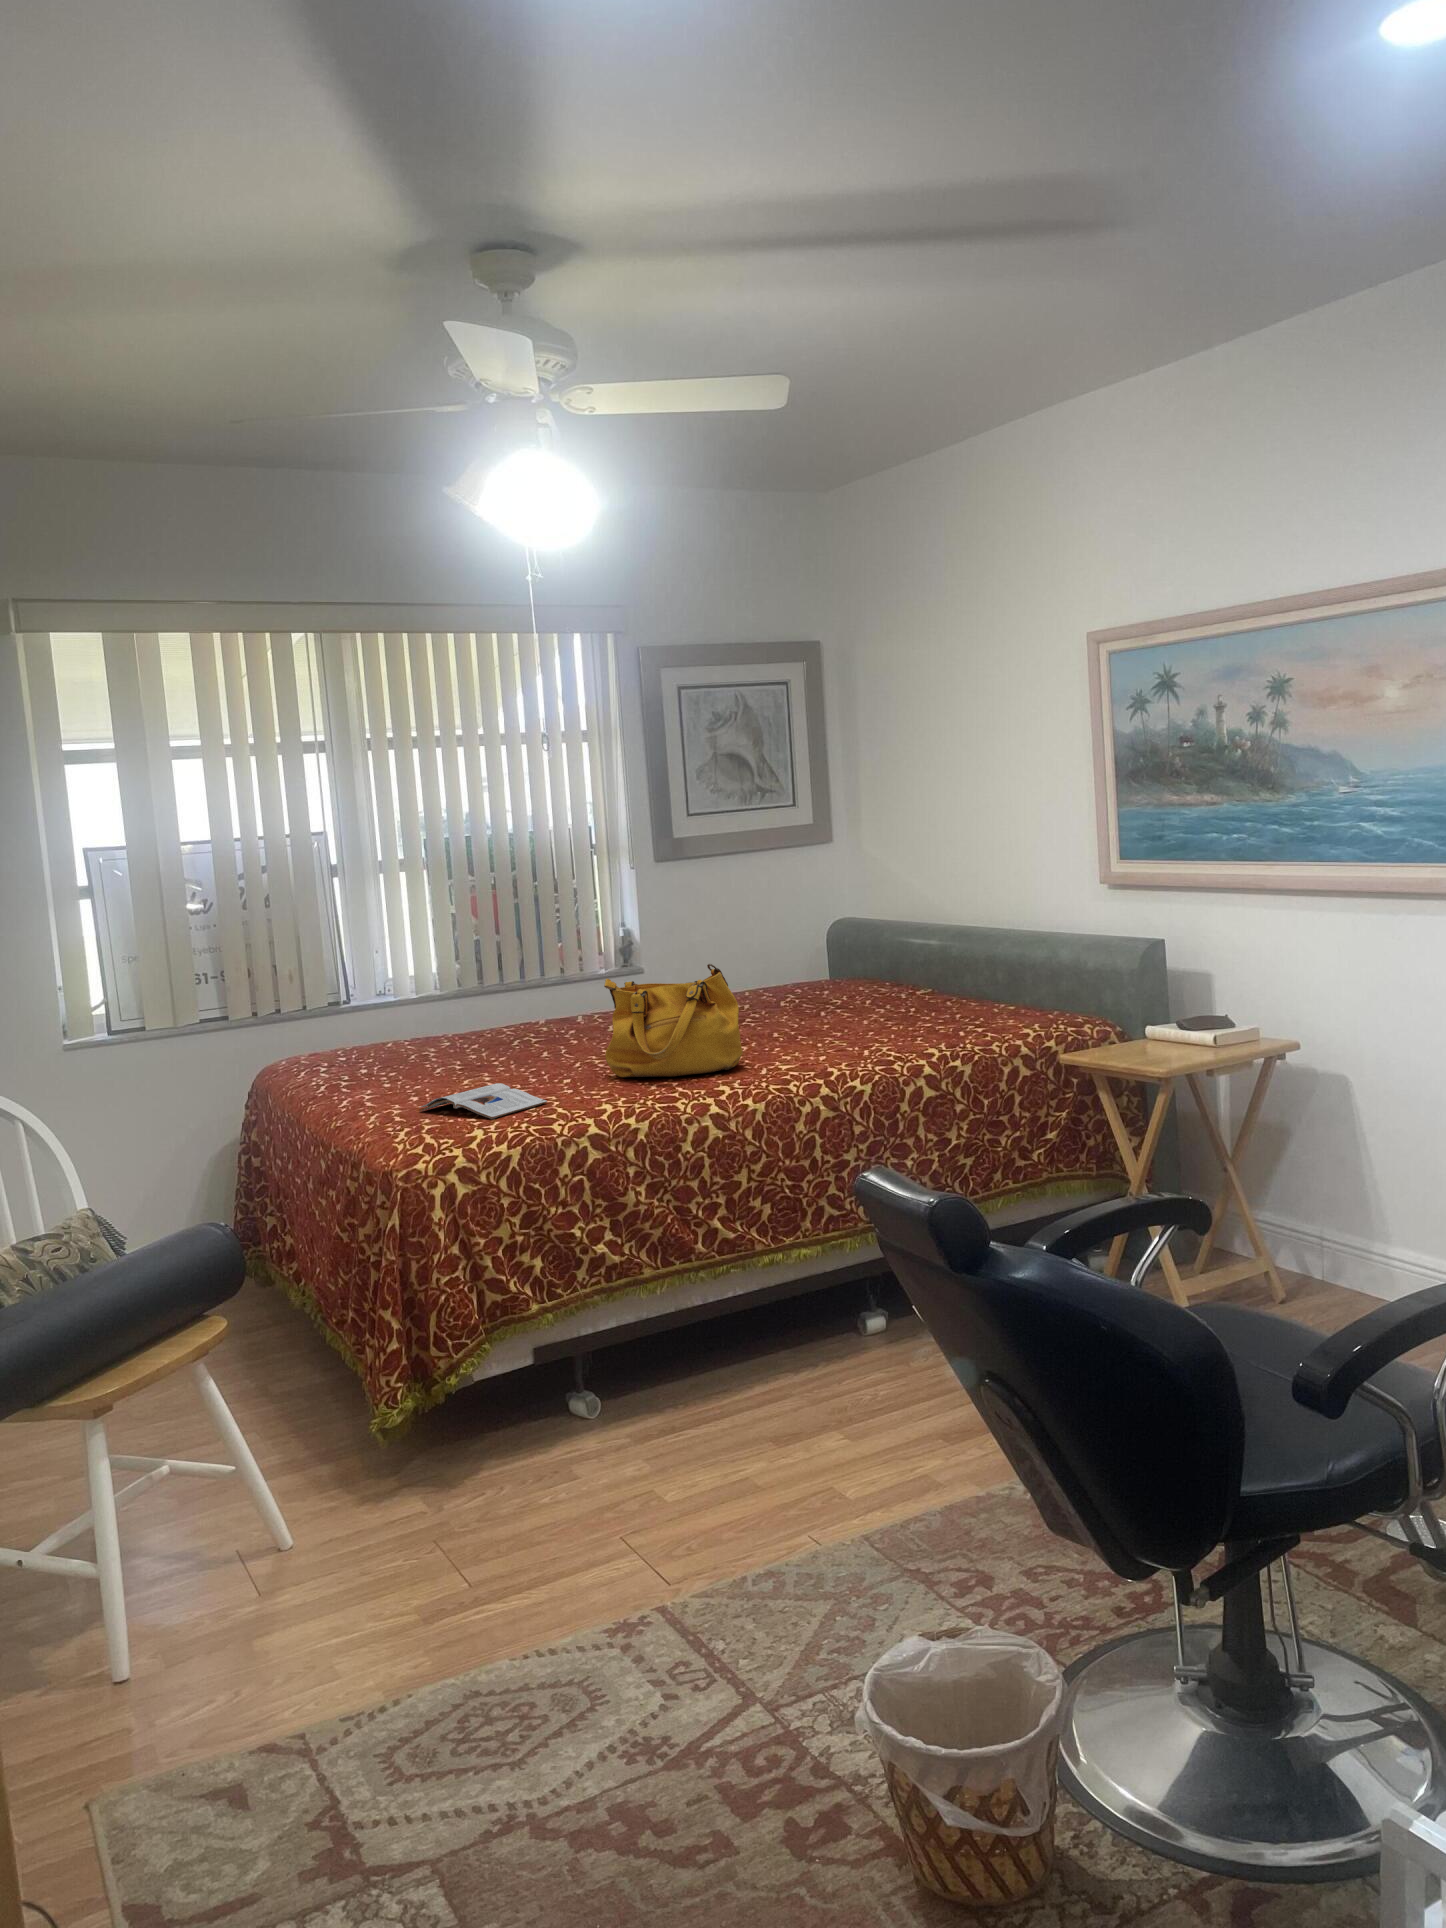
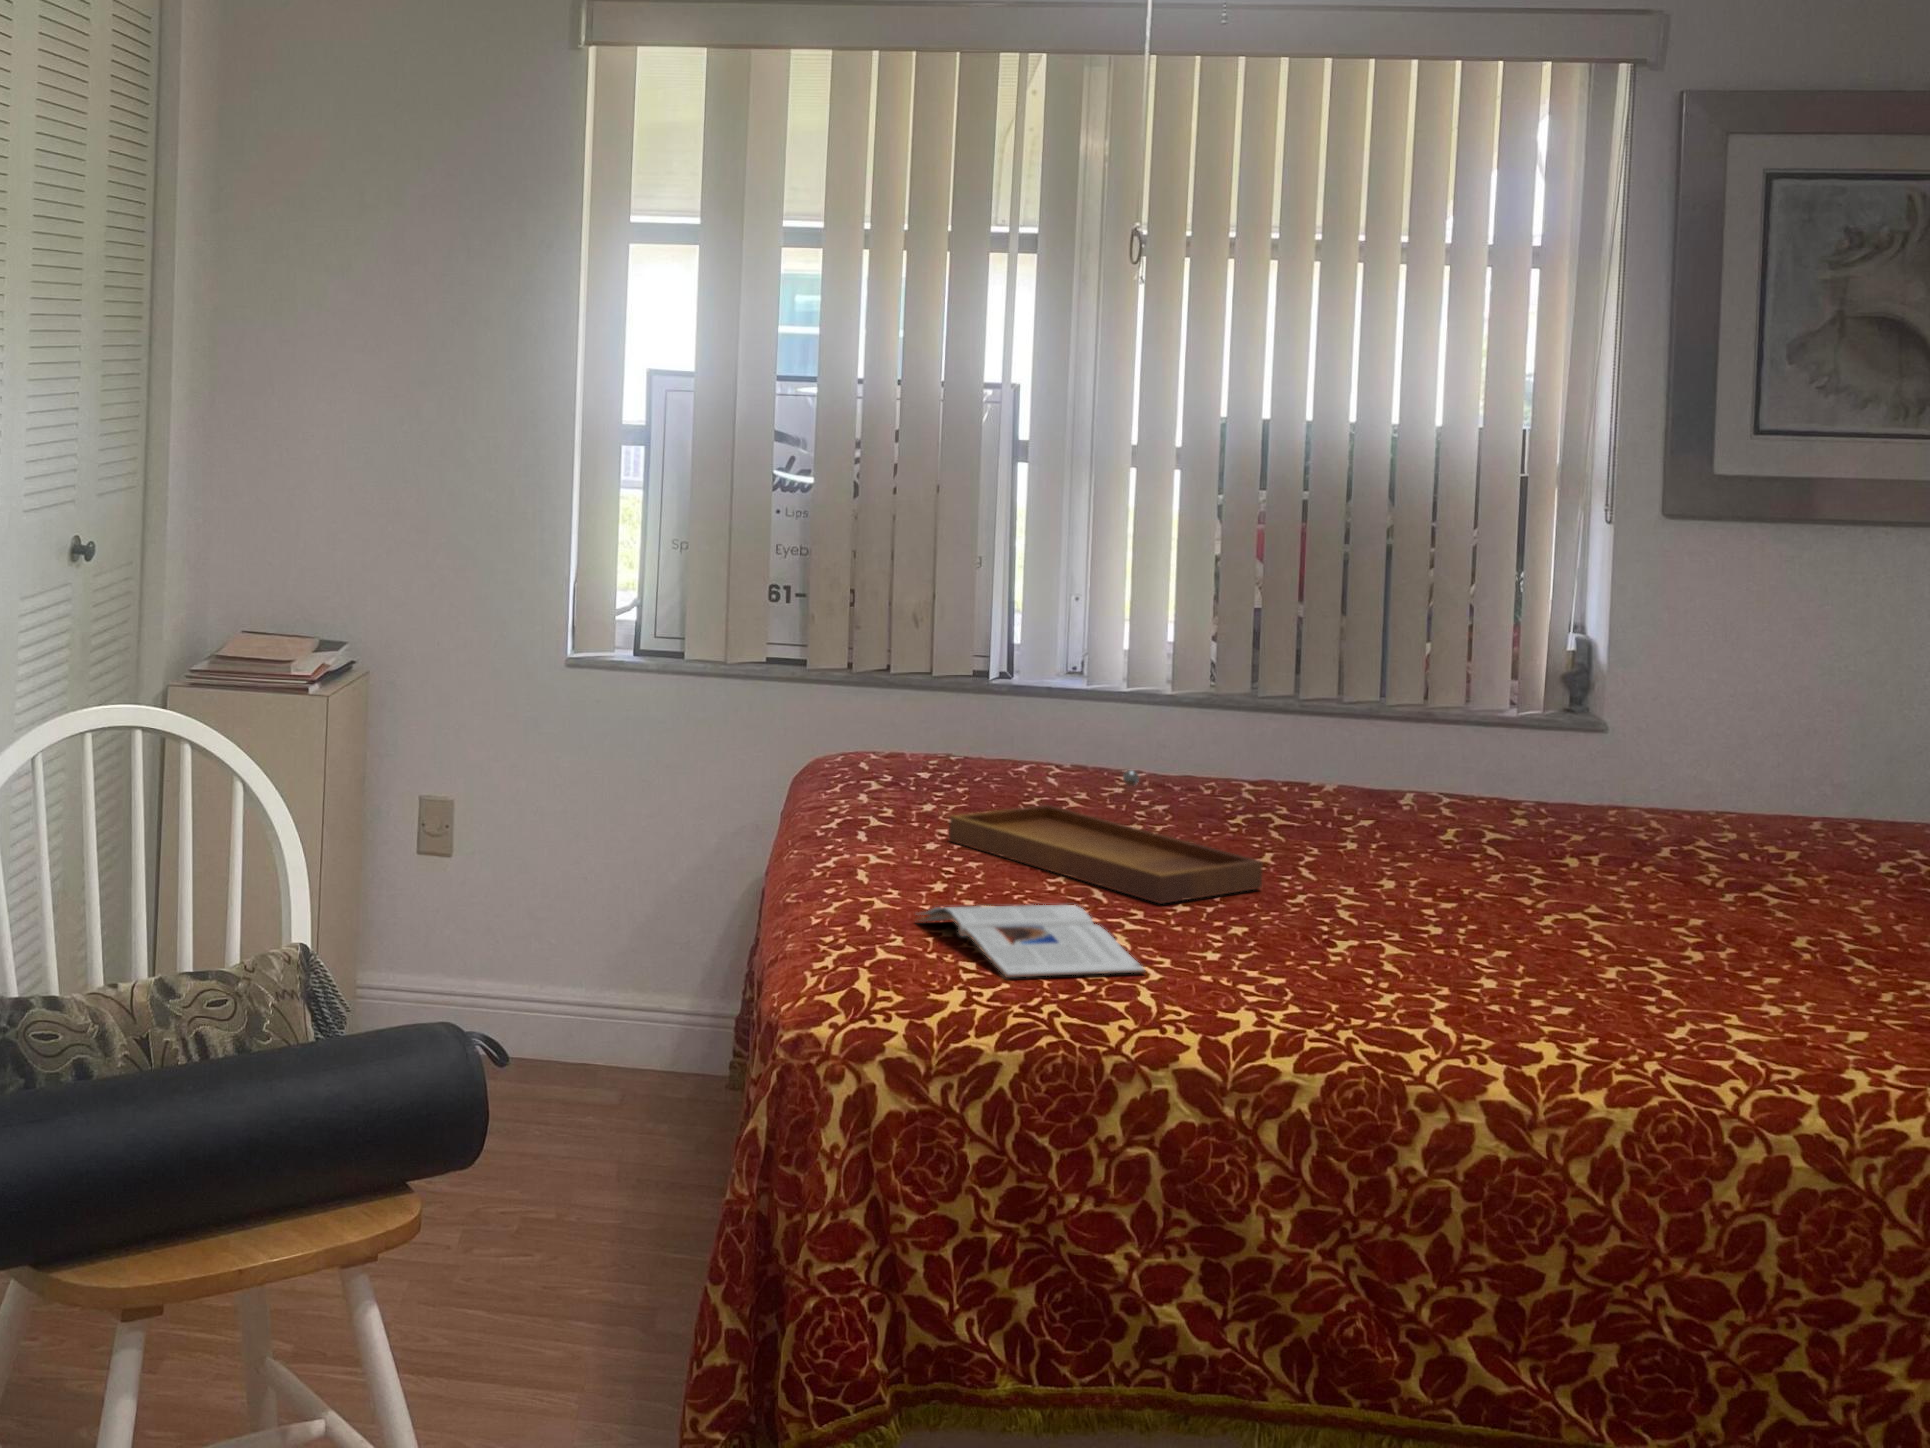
handbag: present [604,964,743,1077] -> none [1326,747,1646,1005]
tray: none [386,1020,555,1080] -> present [949,770,1263,904]

